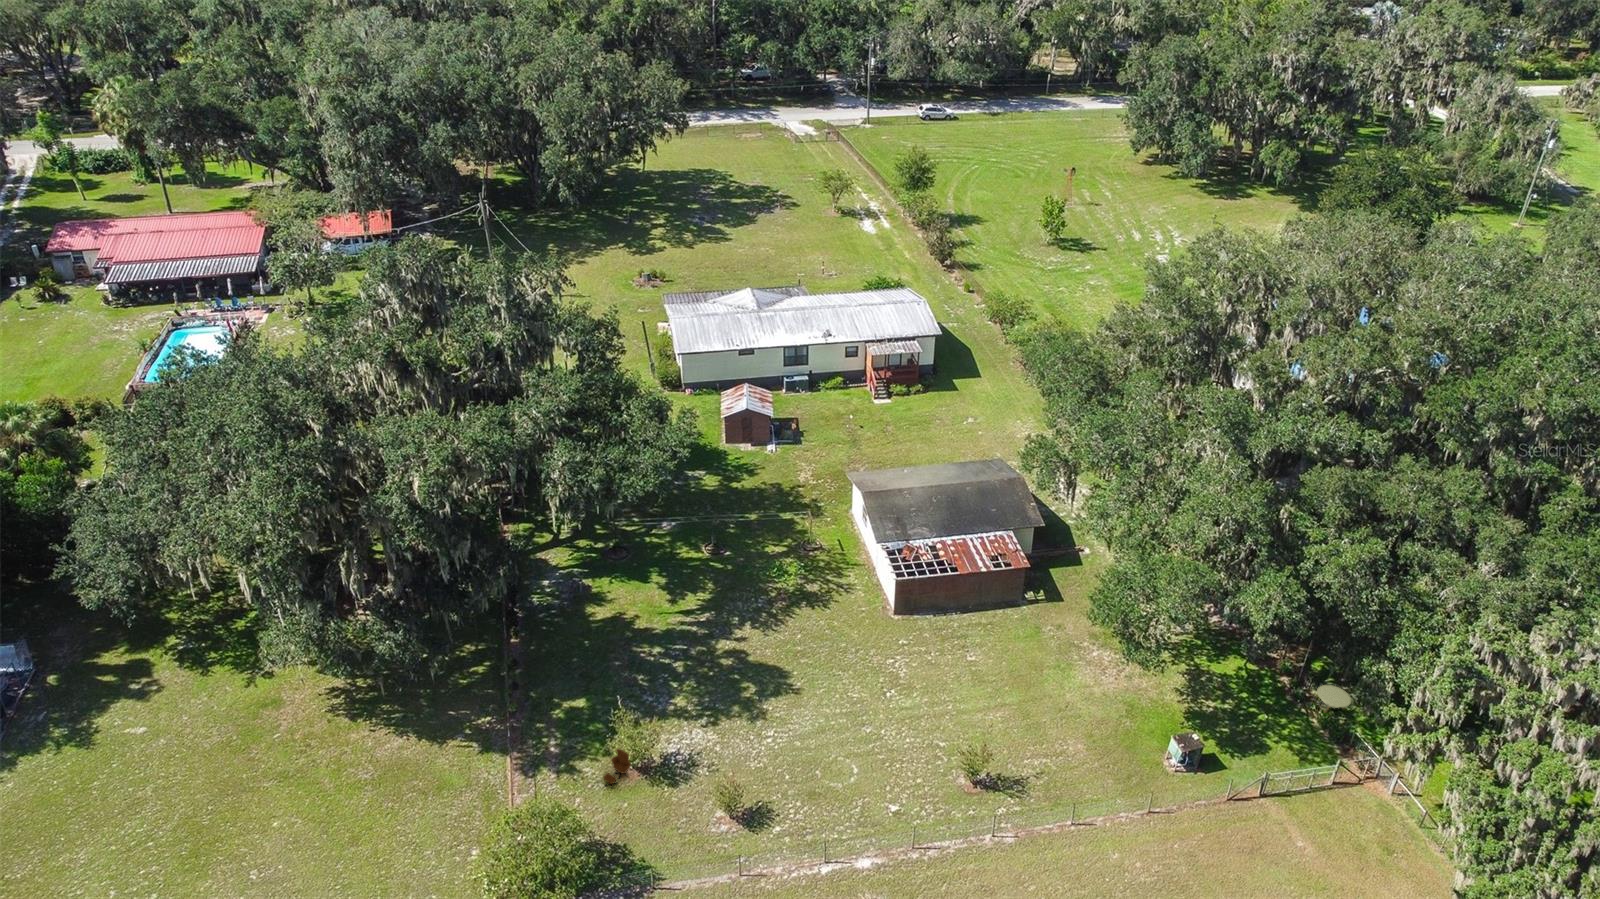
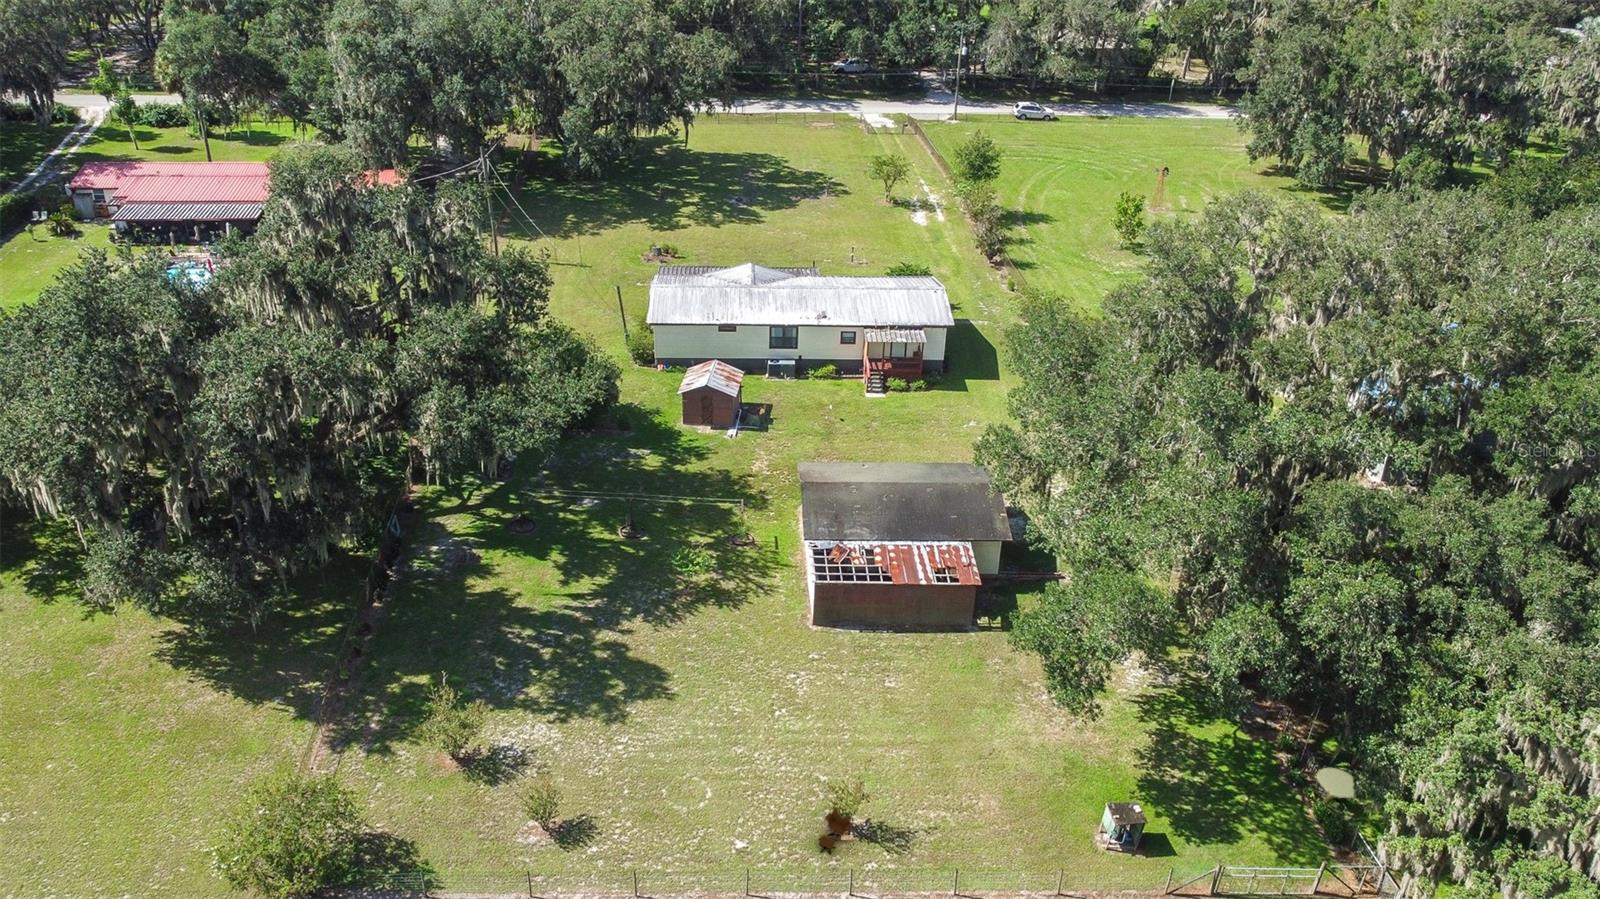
lounge chair: present [603,748,631,784] -> present [819,805,852,851]

